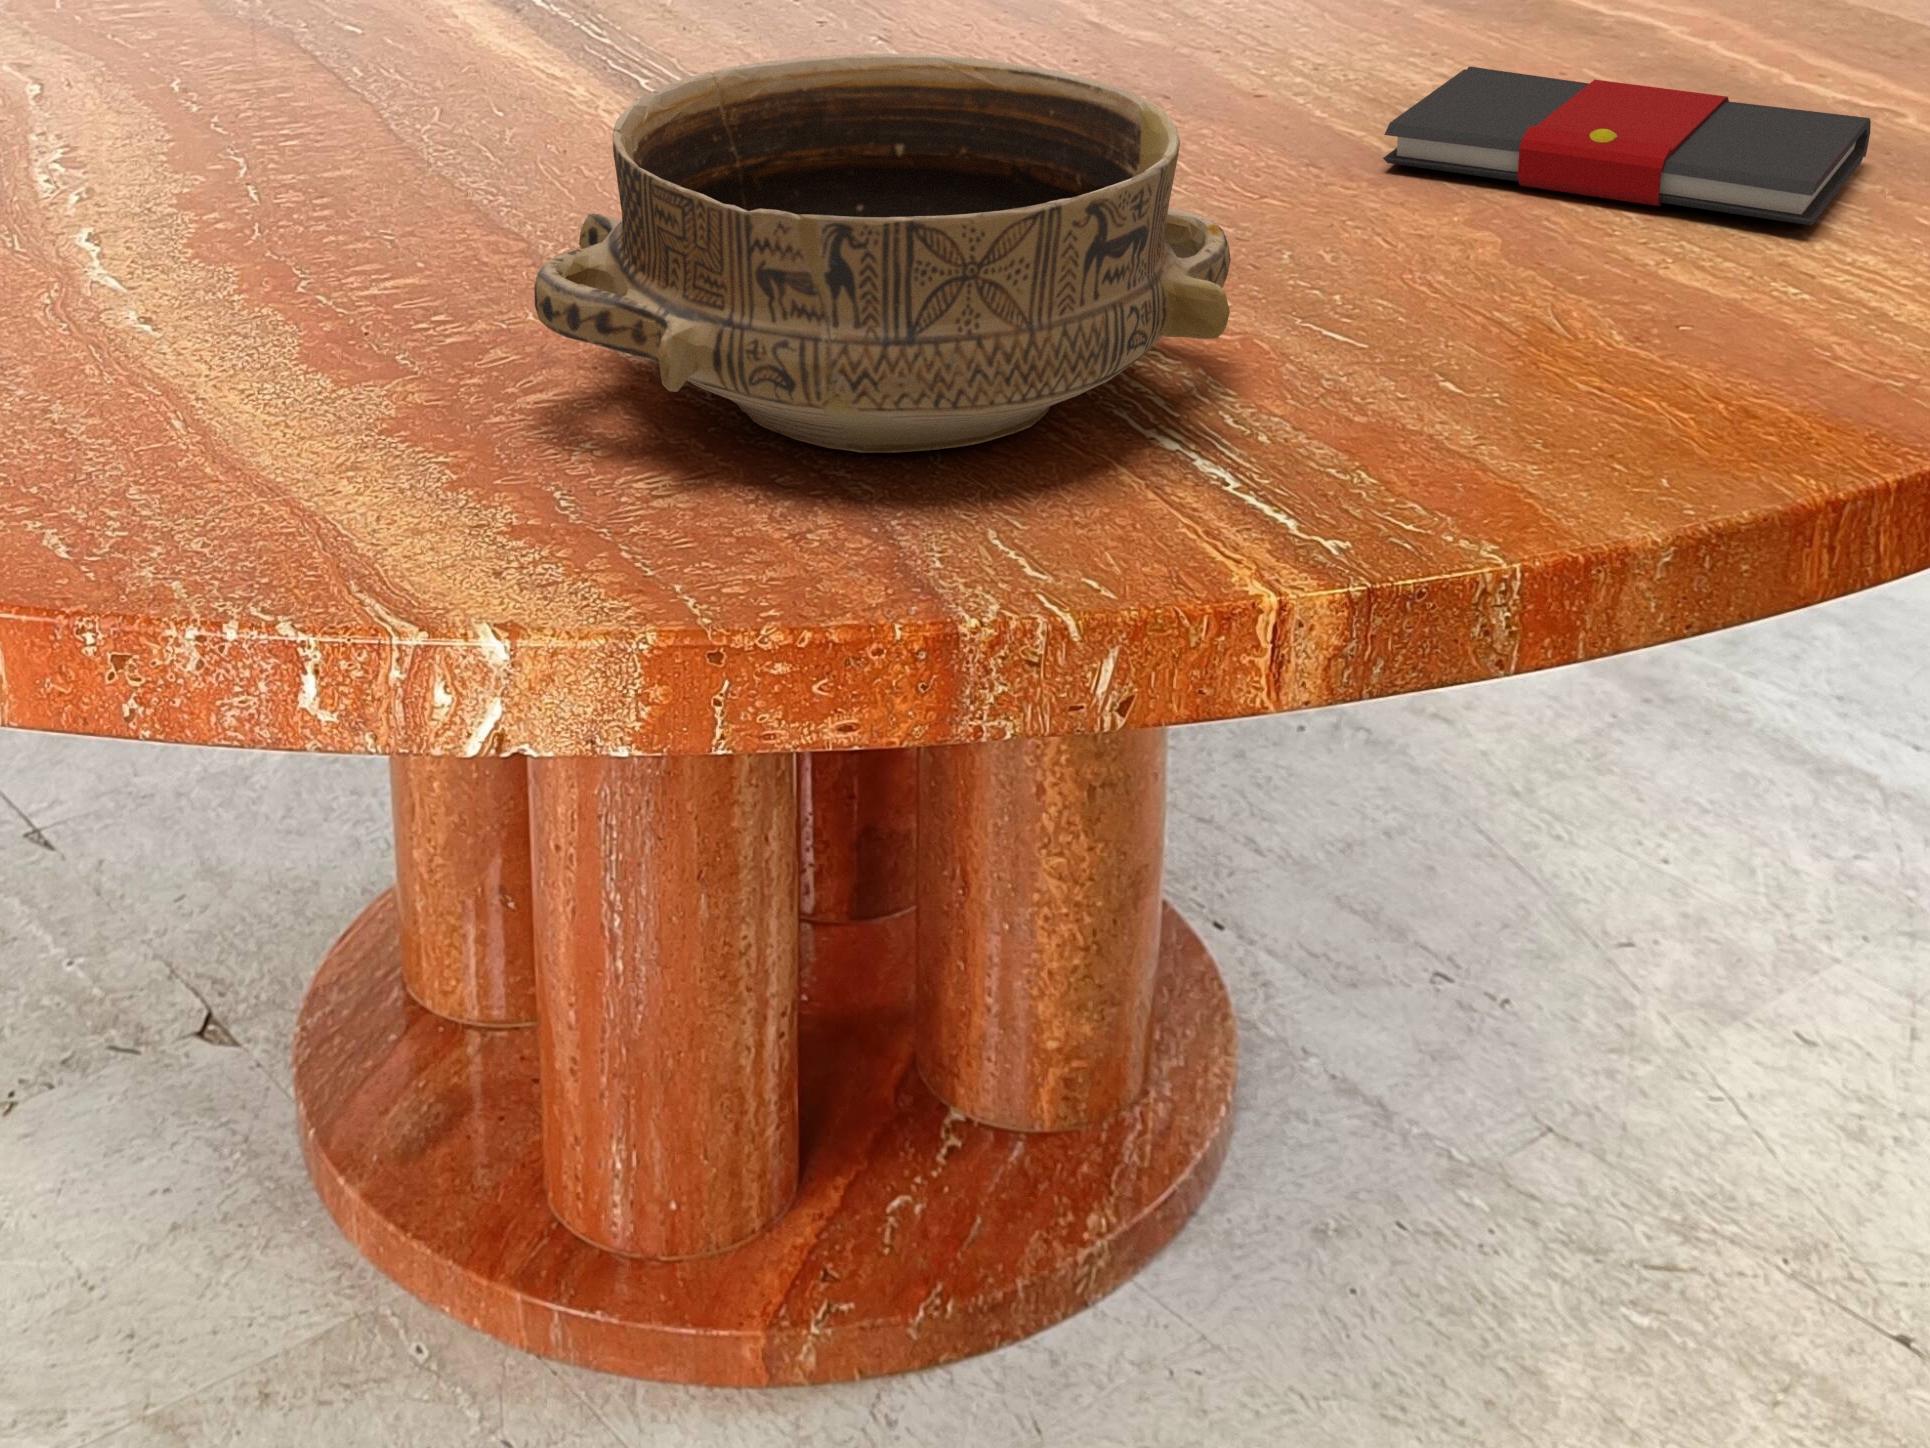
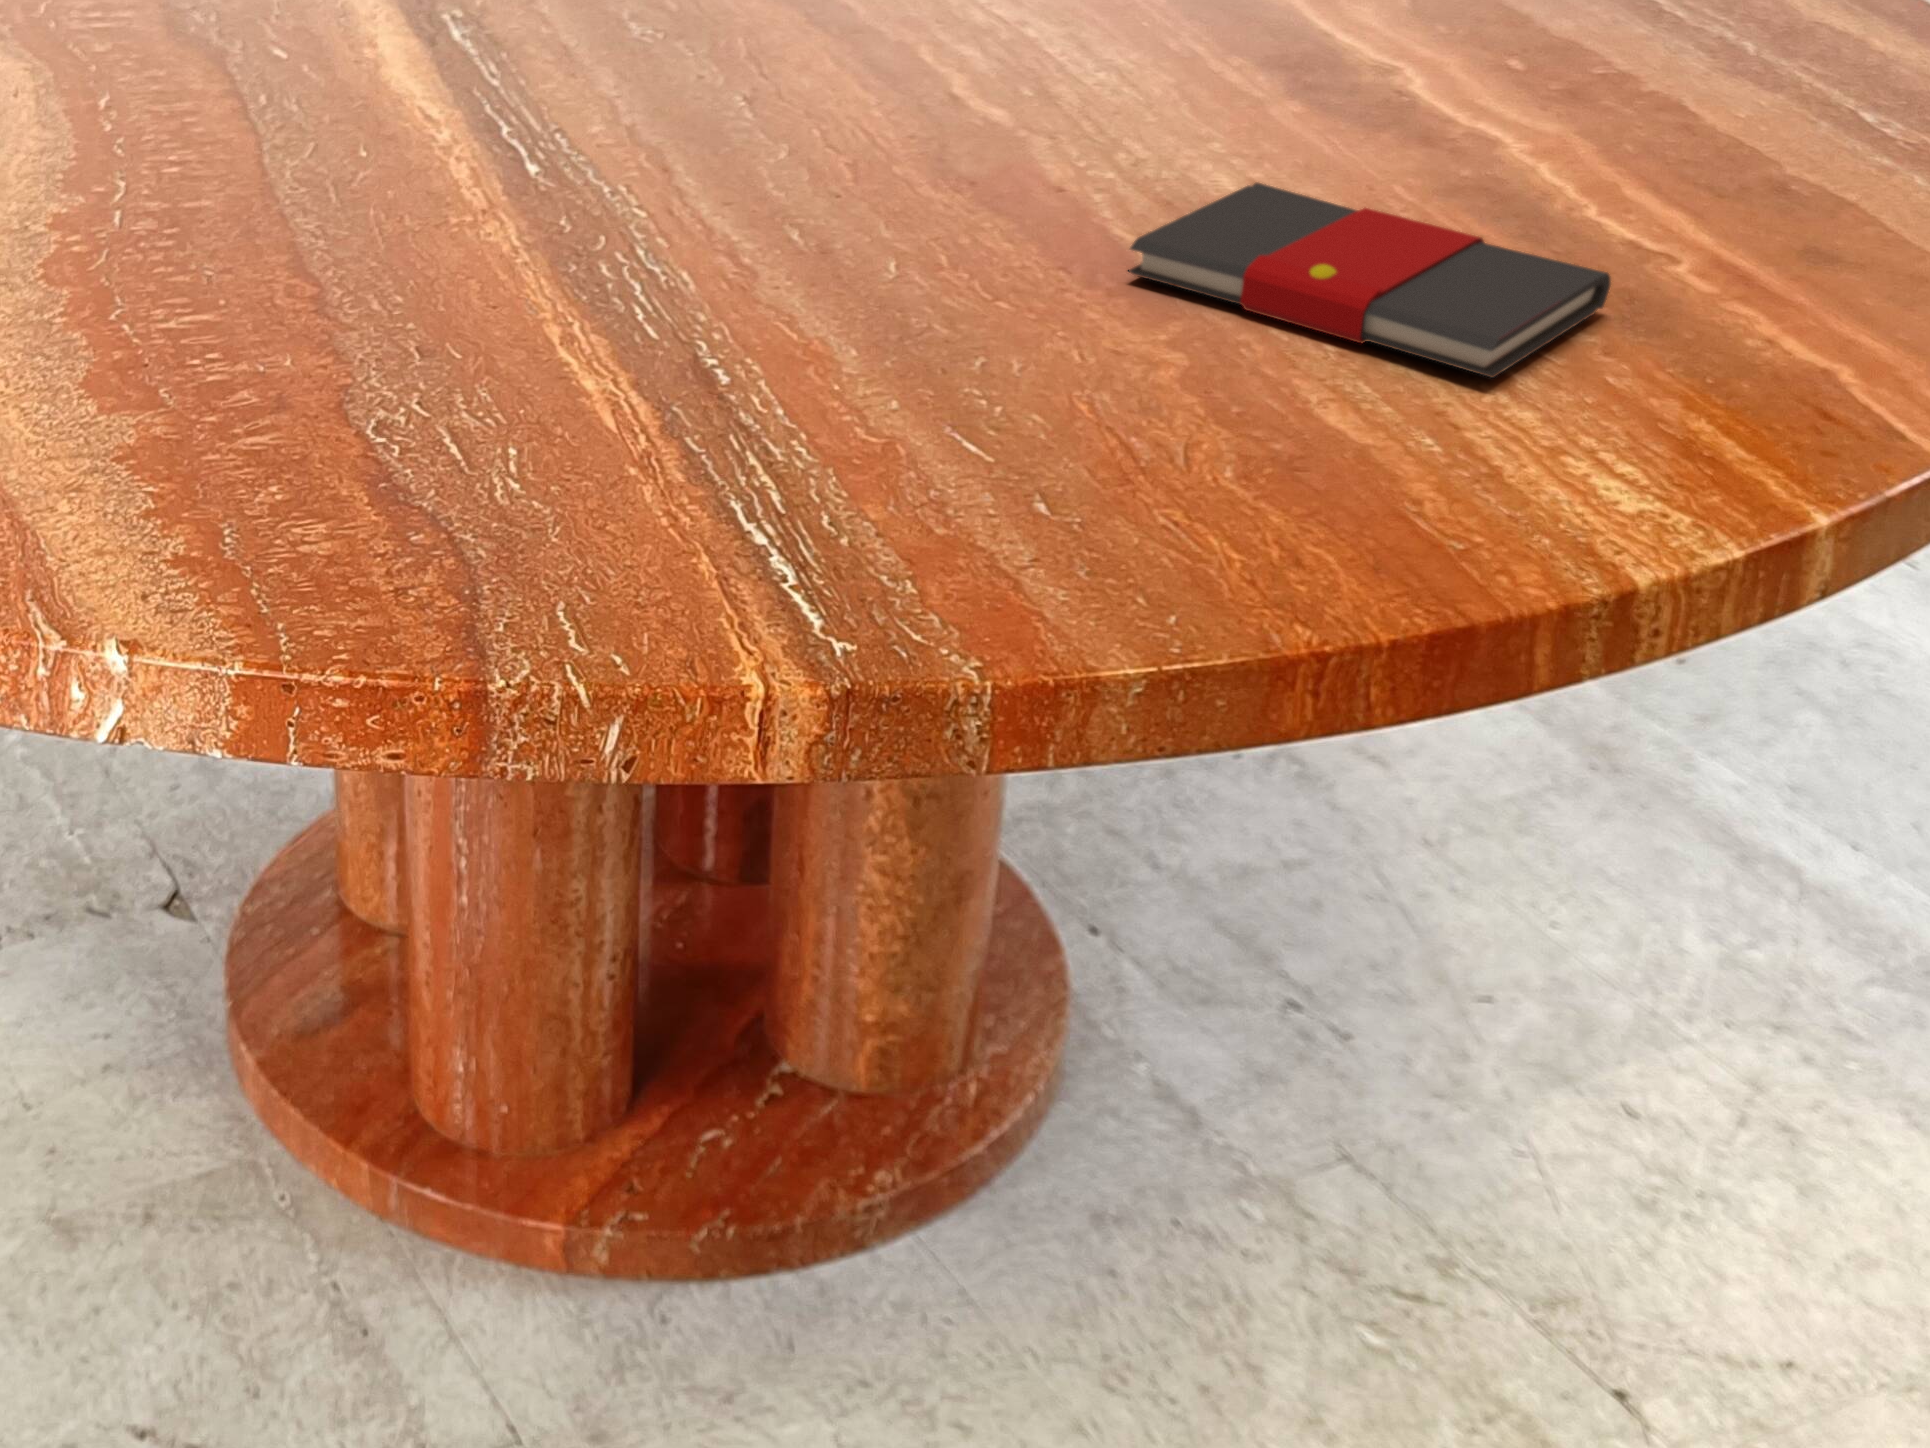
ceramic bowl: present [534,54,1231,453] -> none [239,159,858,522]

